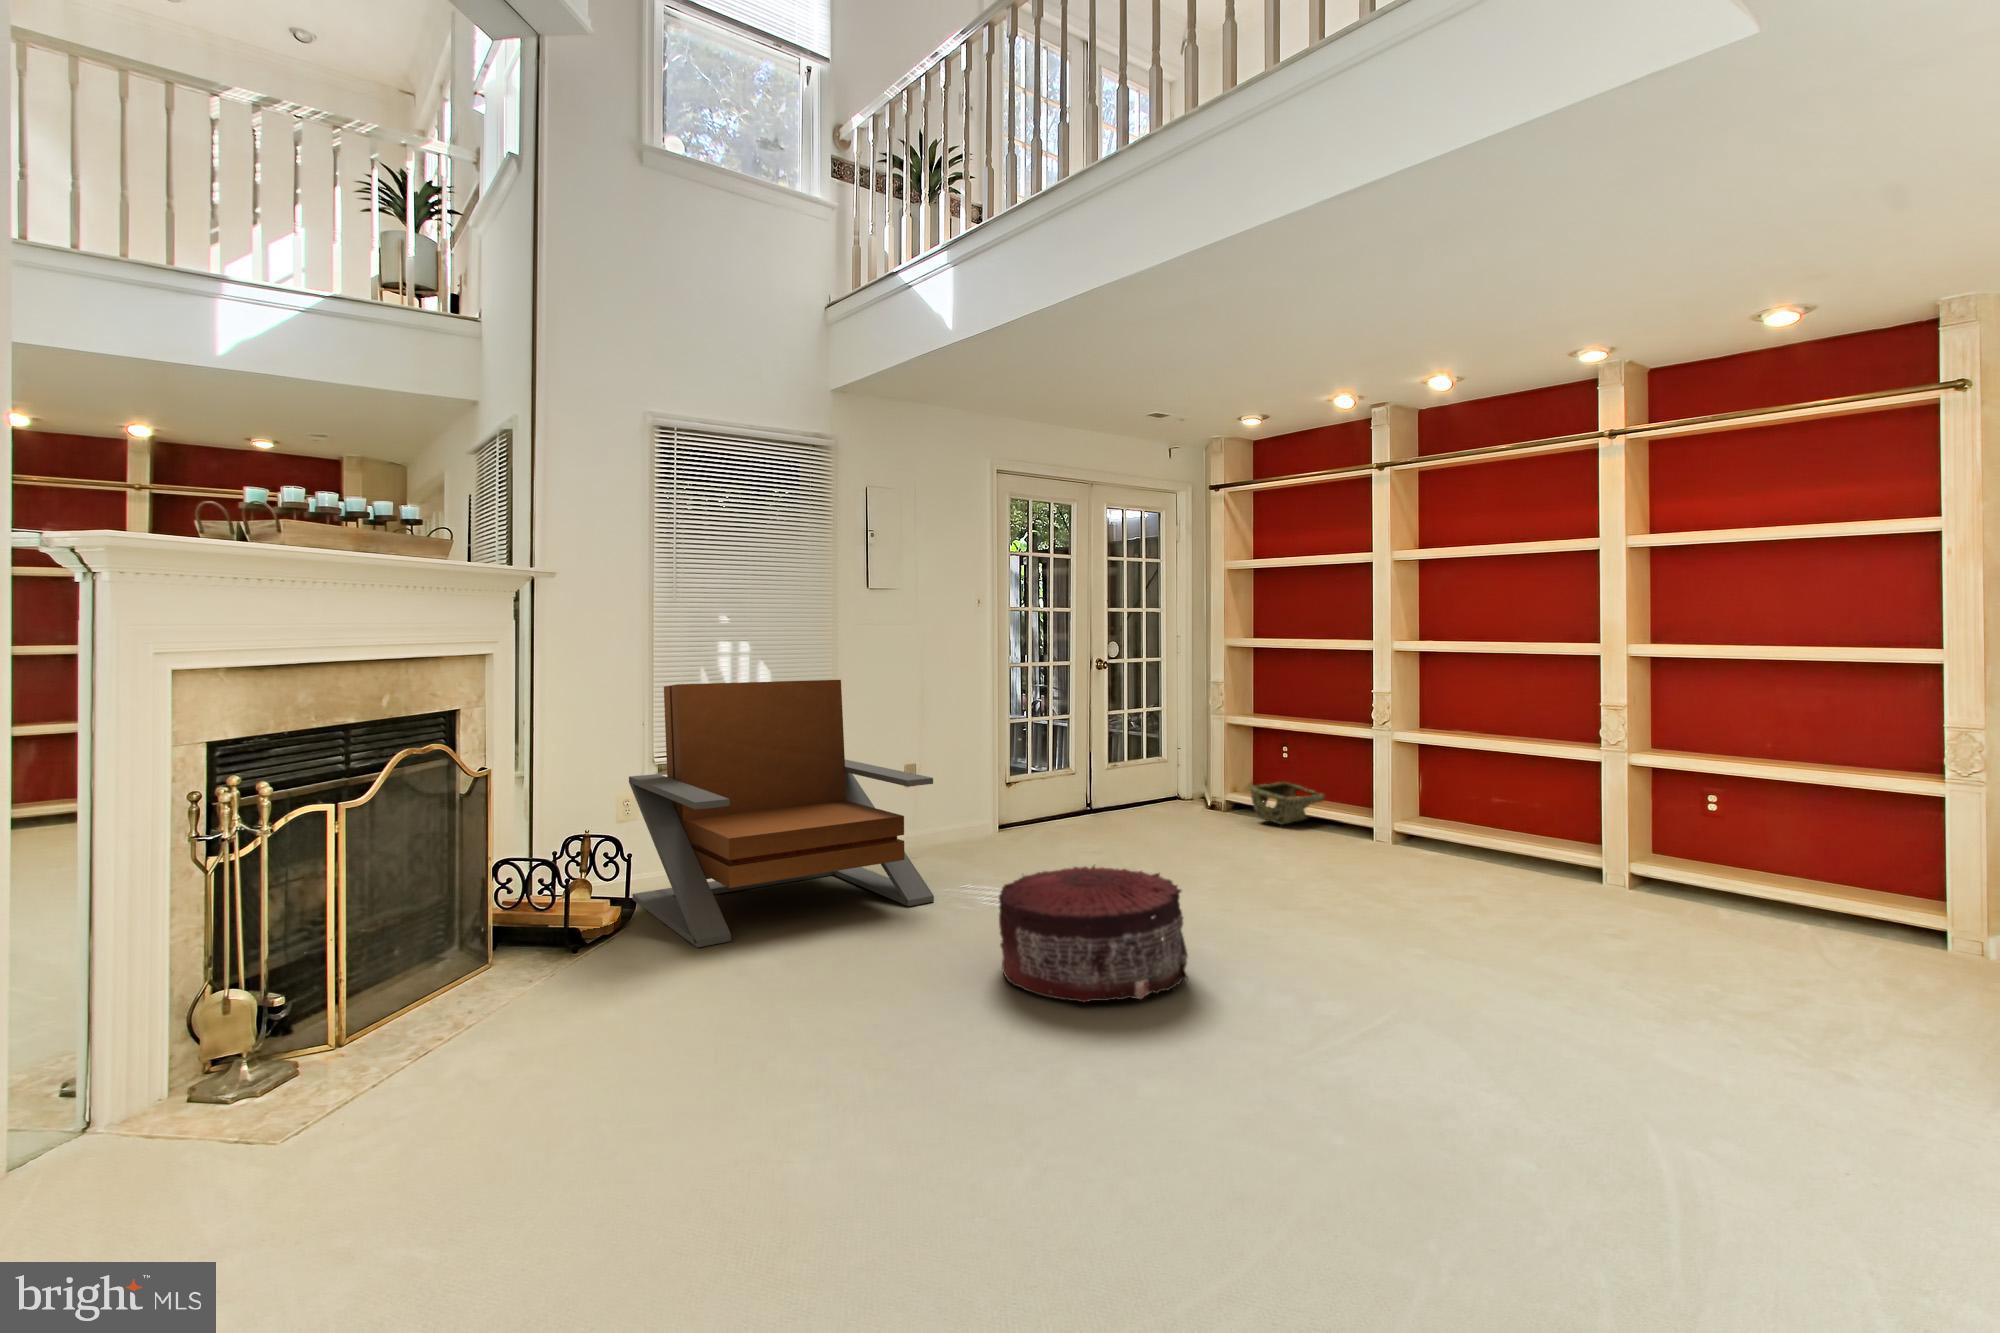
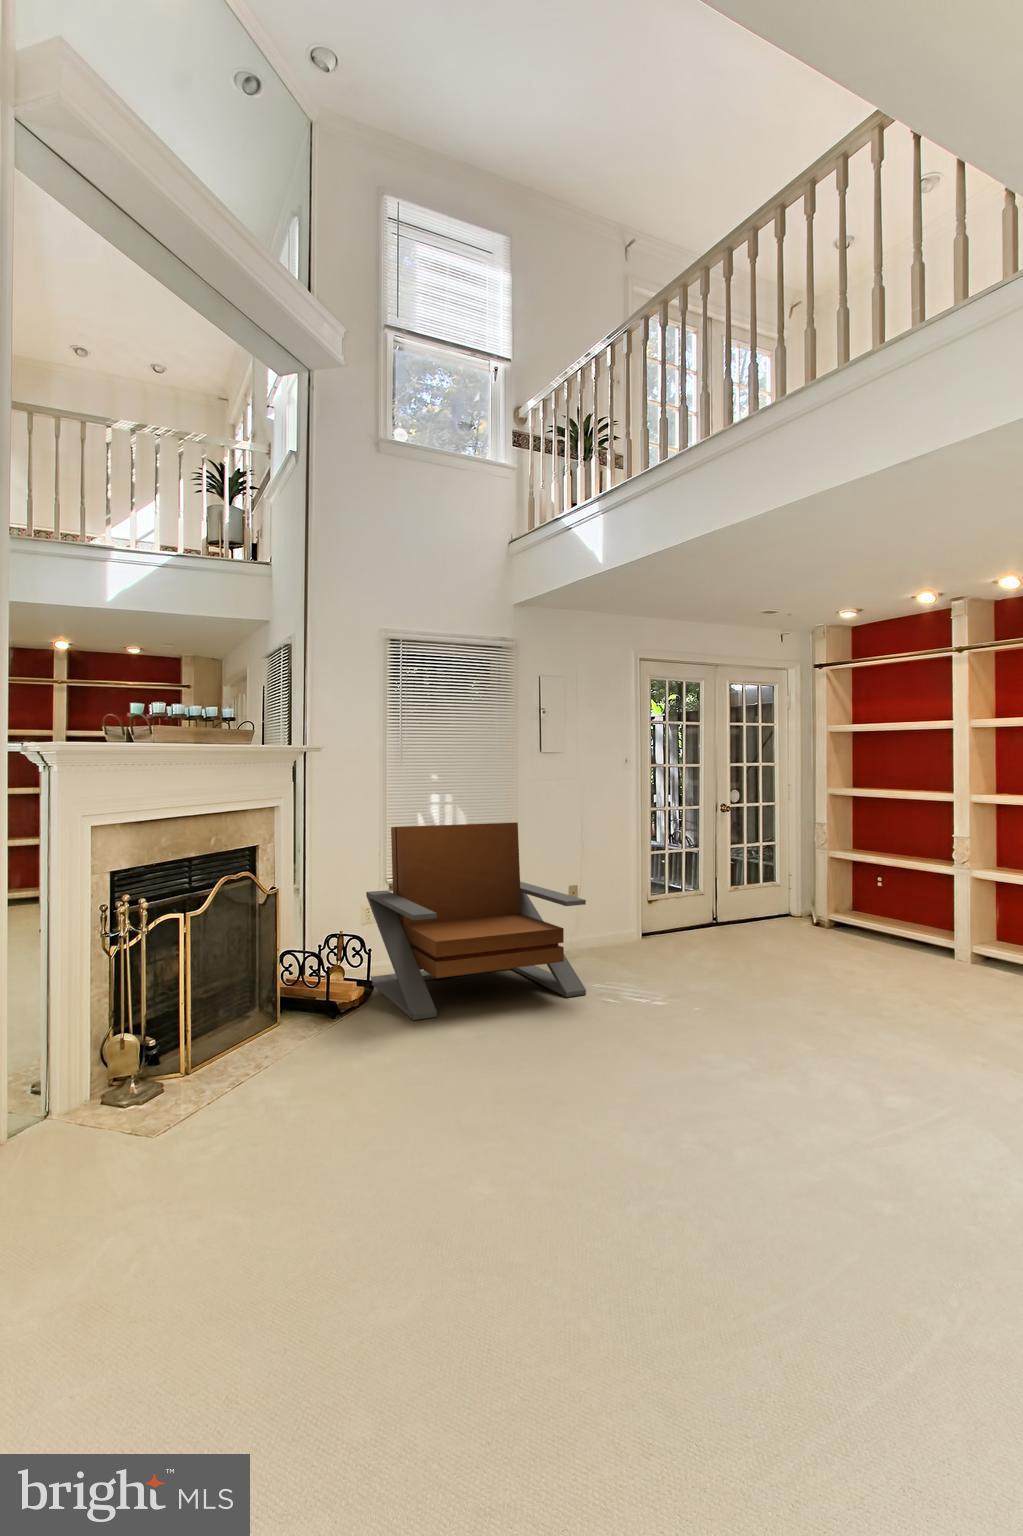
woven basket: present [1250,782,1325,825] -> none [850,907,917,943]
pouf: present [999,866,1188,1002] -> none [632,973,779,1081]

